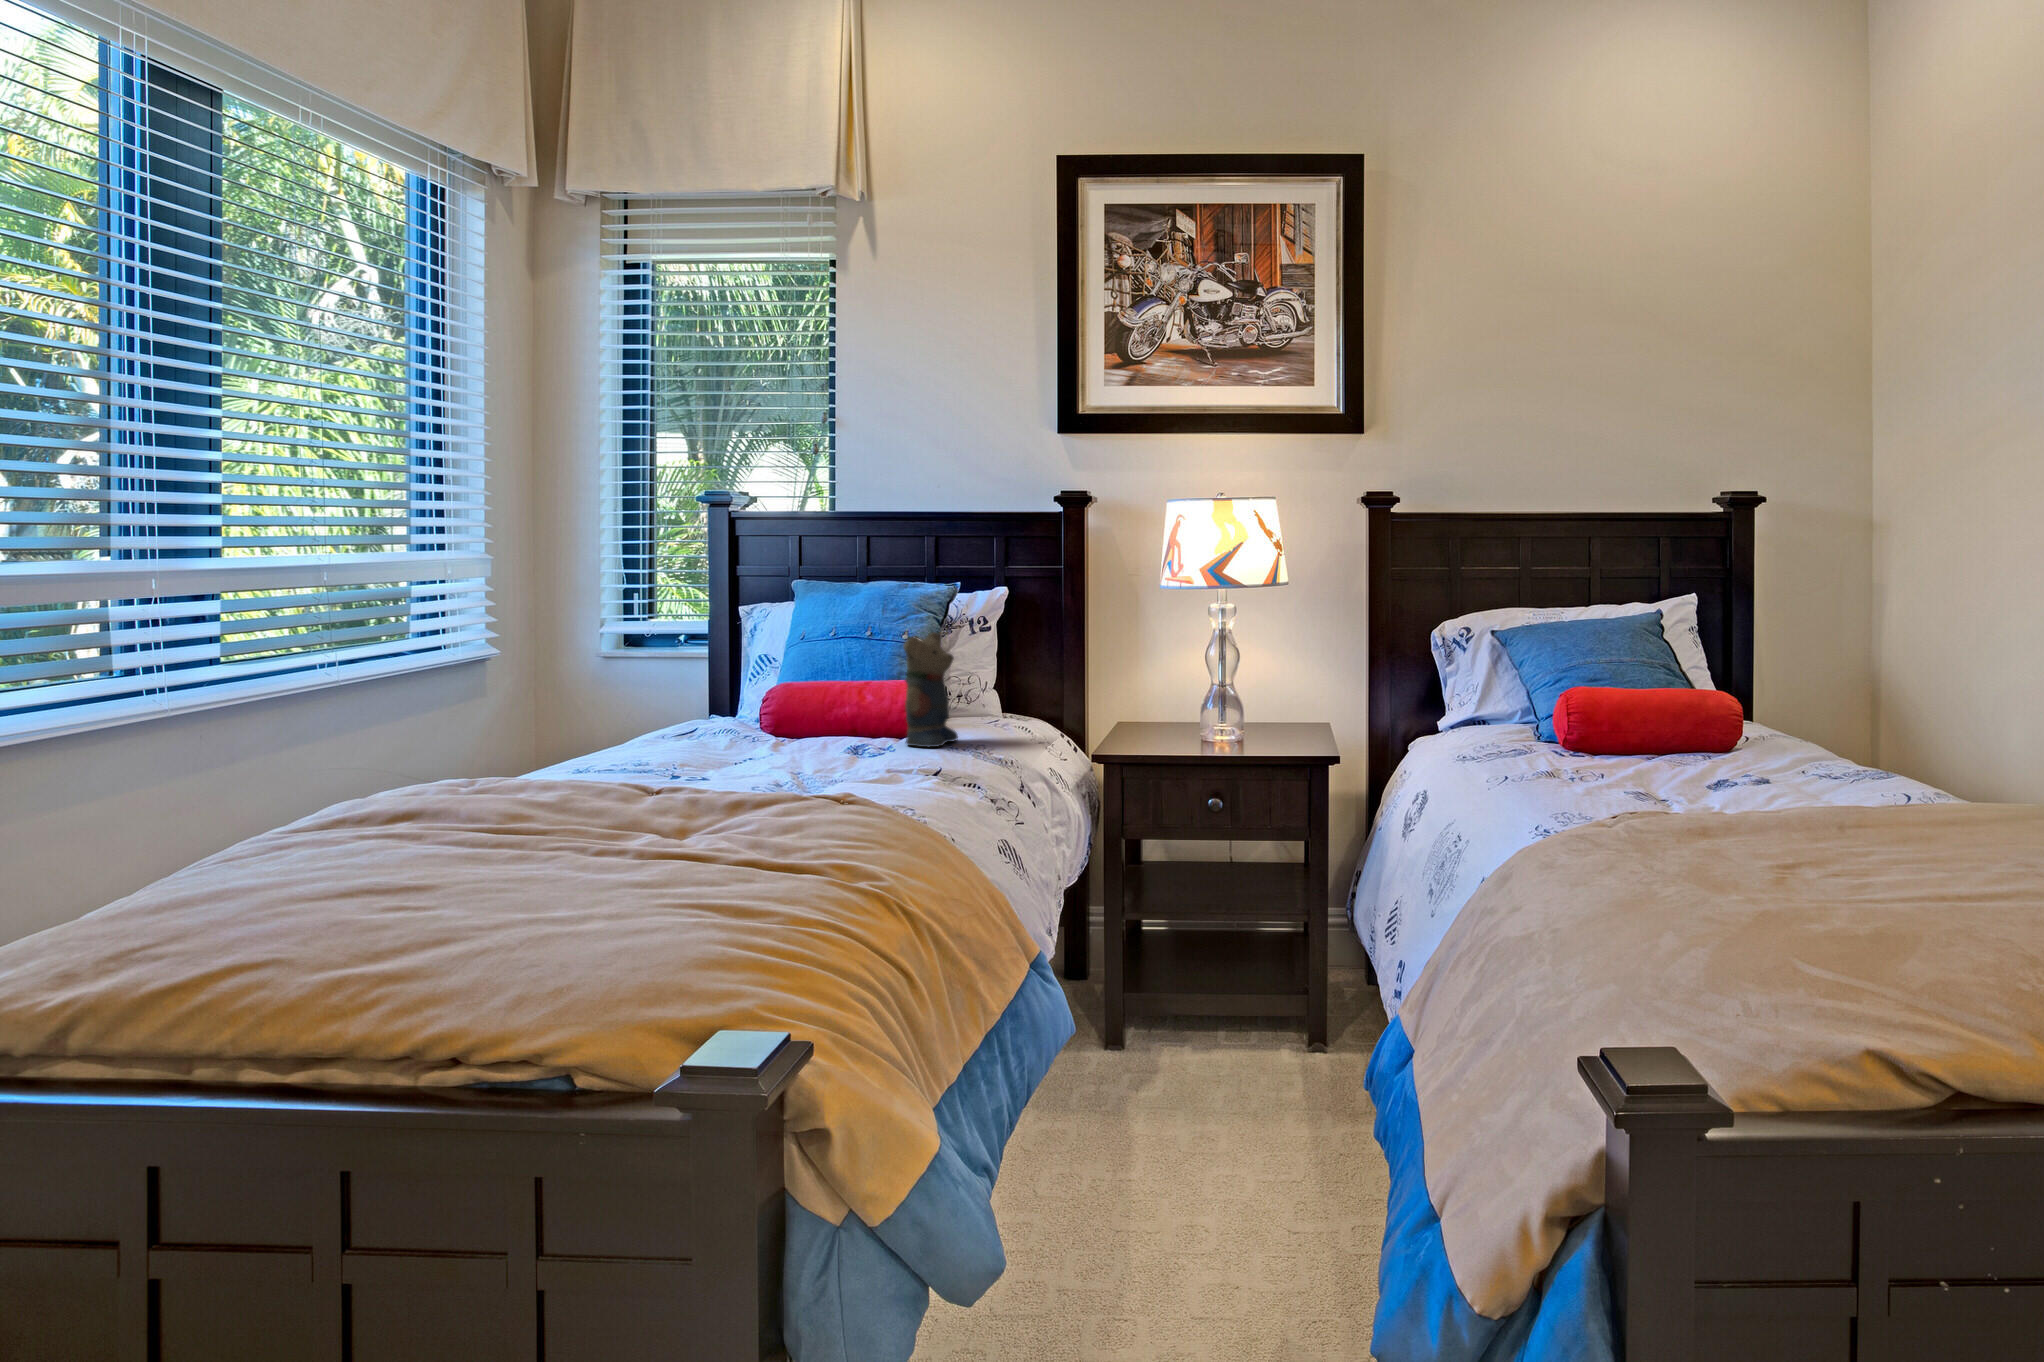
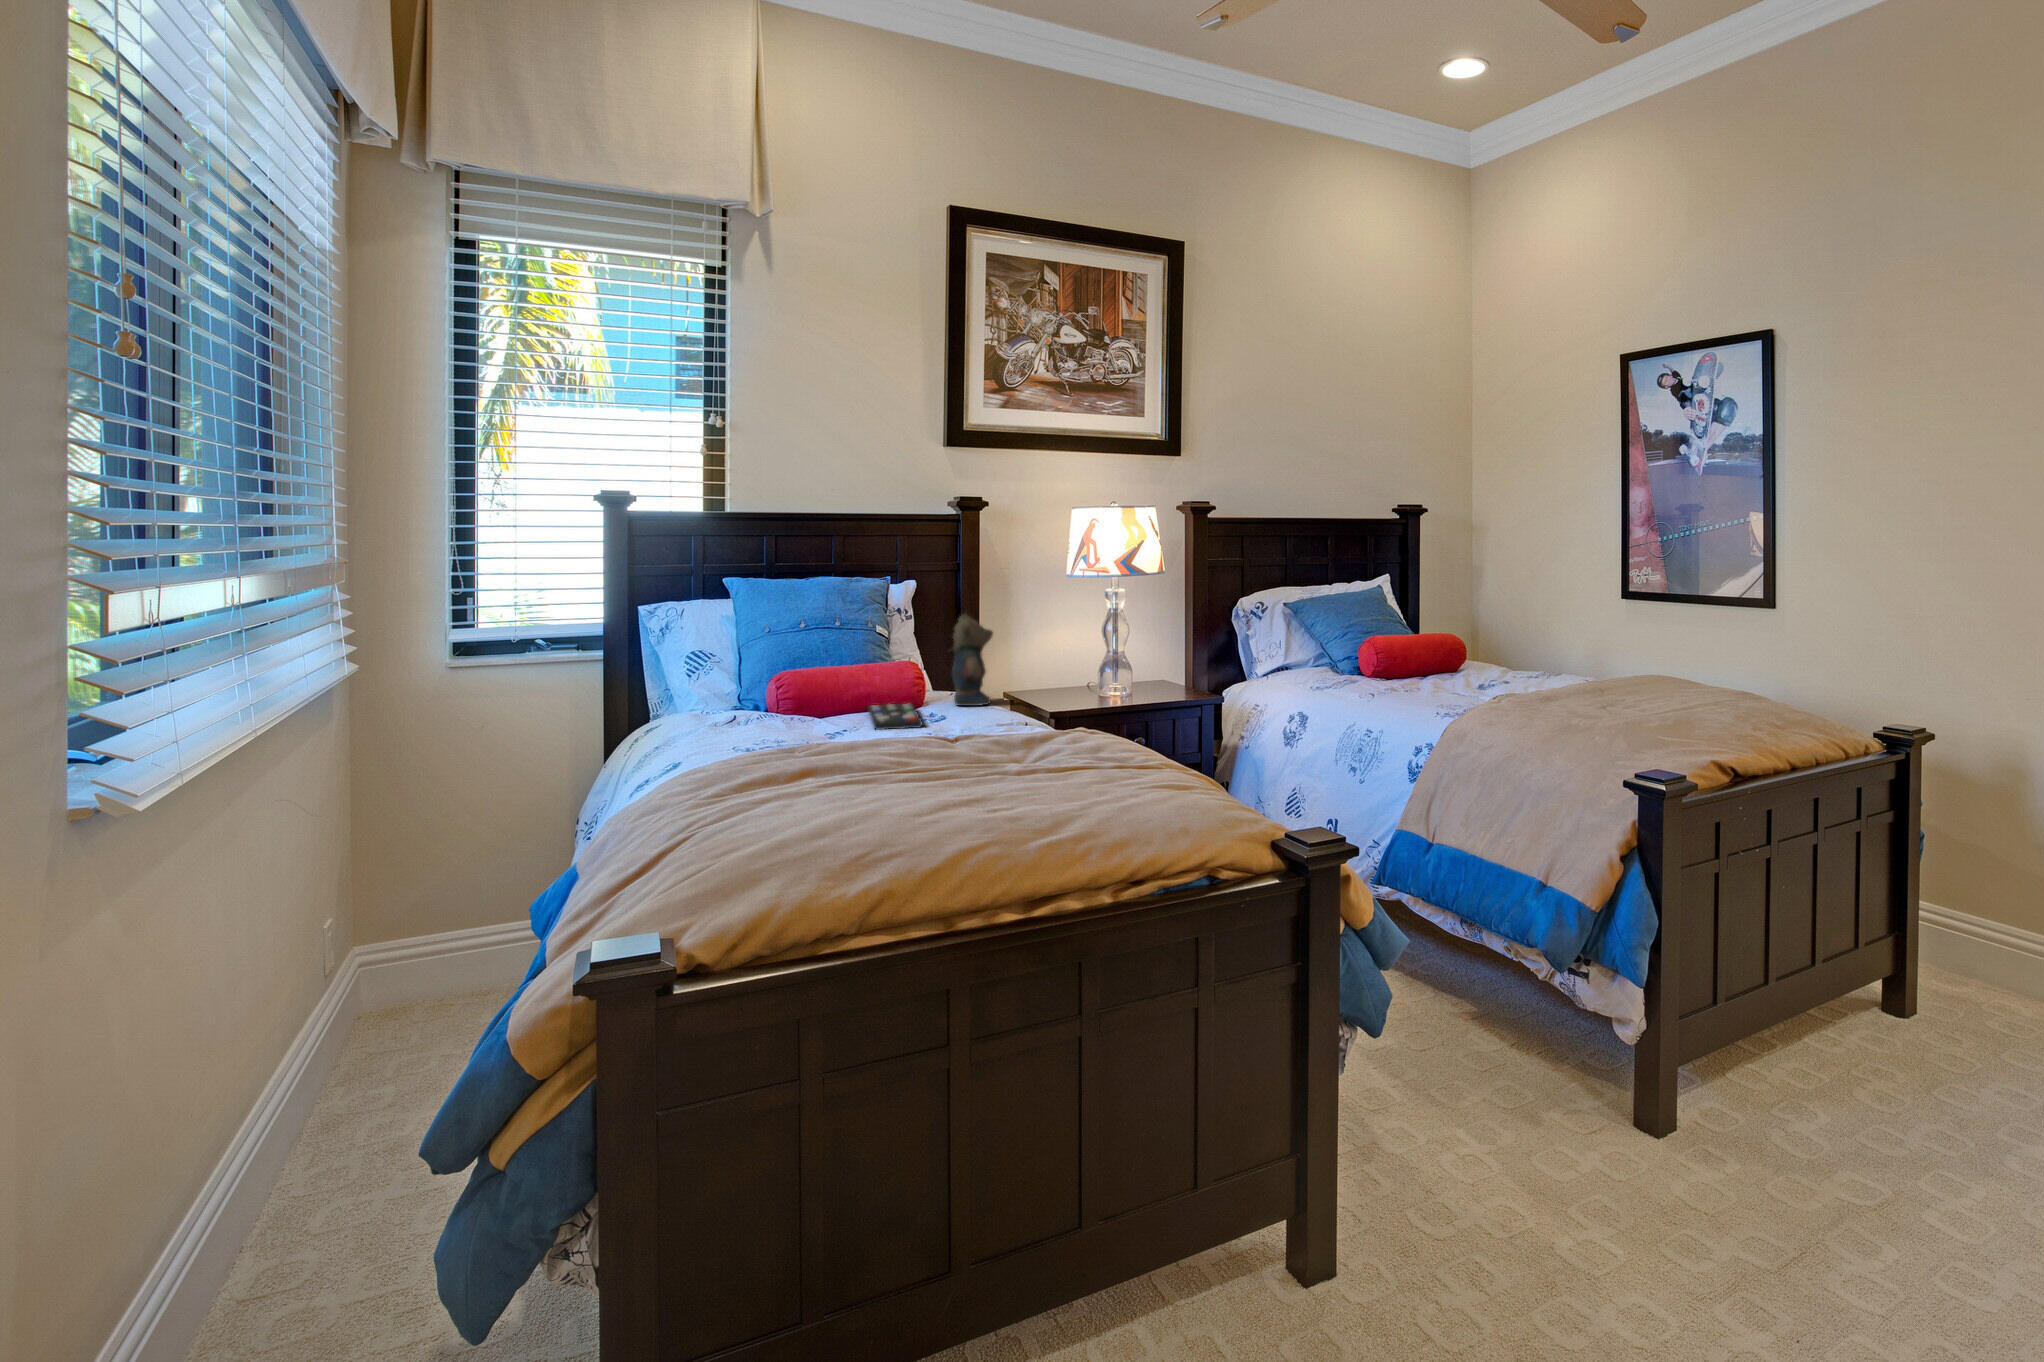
remote control: none [710,735,848,772] -> present [869,703,922,730]

